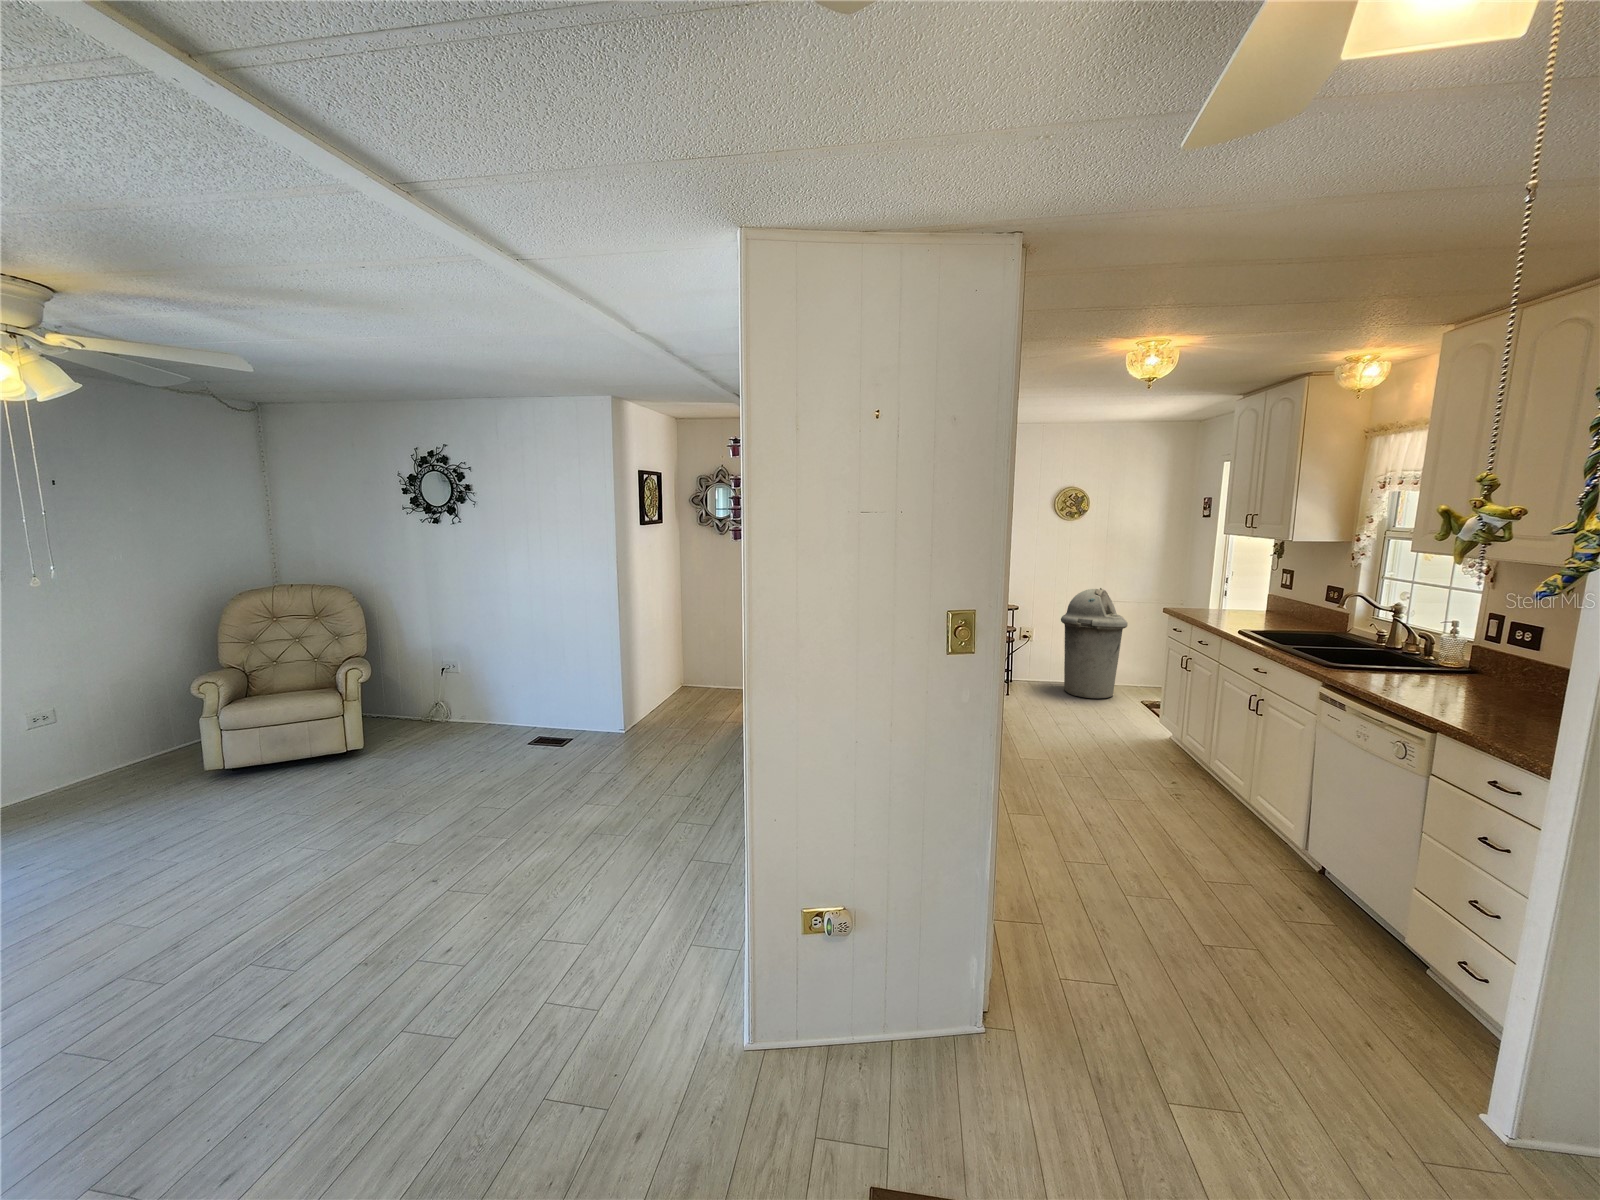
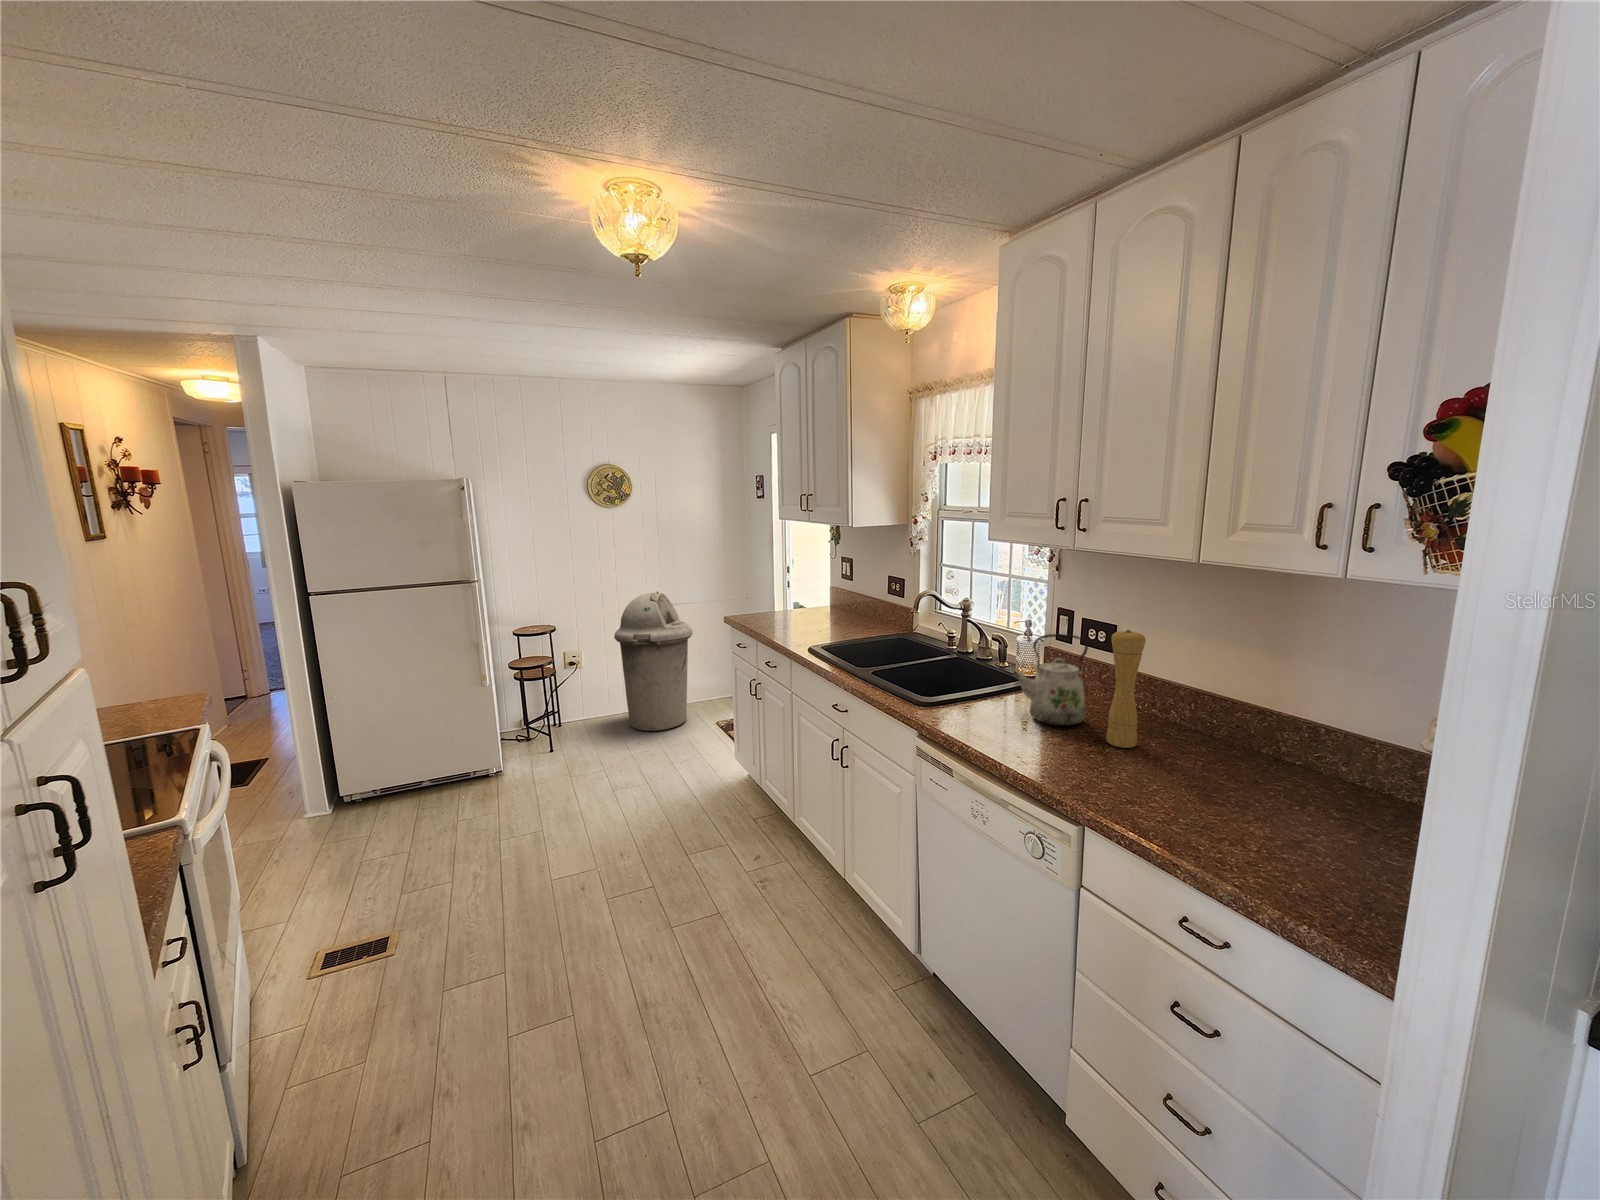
pepper mill: none [1491,618,1534,705] -> present [1106,630,1146,748]
kettle: none [1411,621,1489,691] -> present [1012,634,1088,726]

